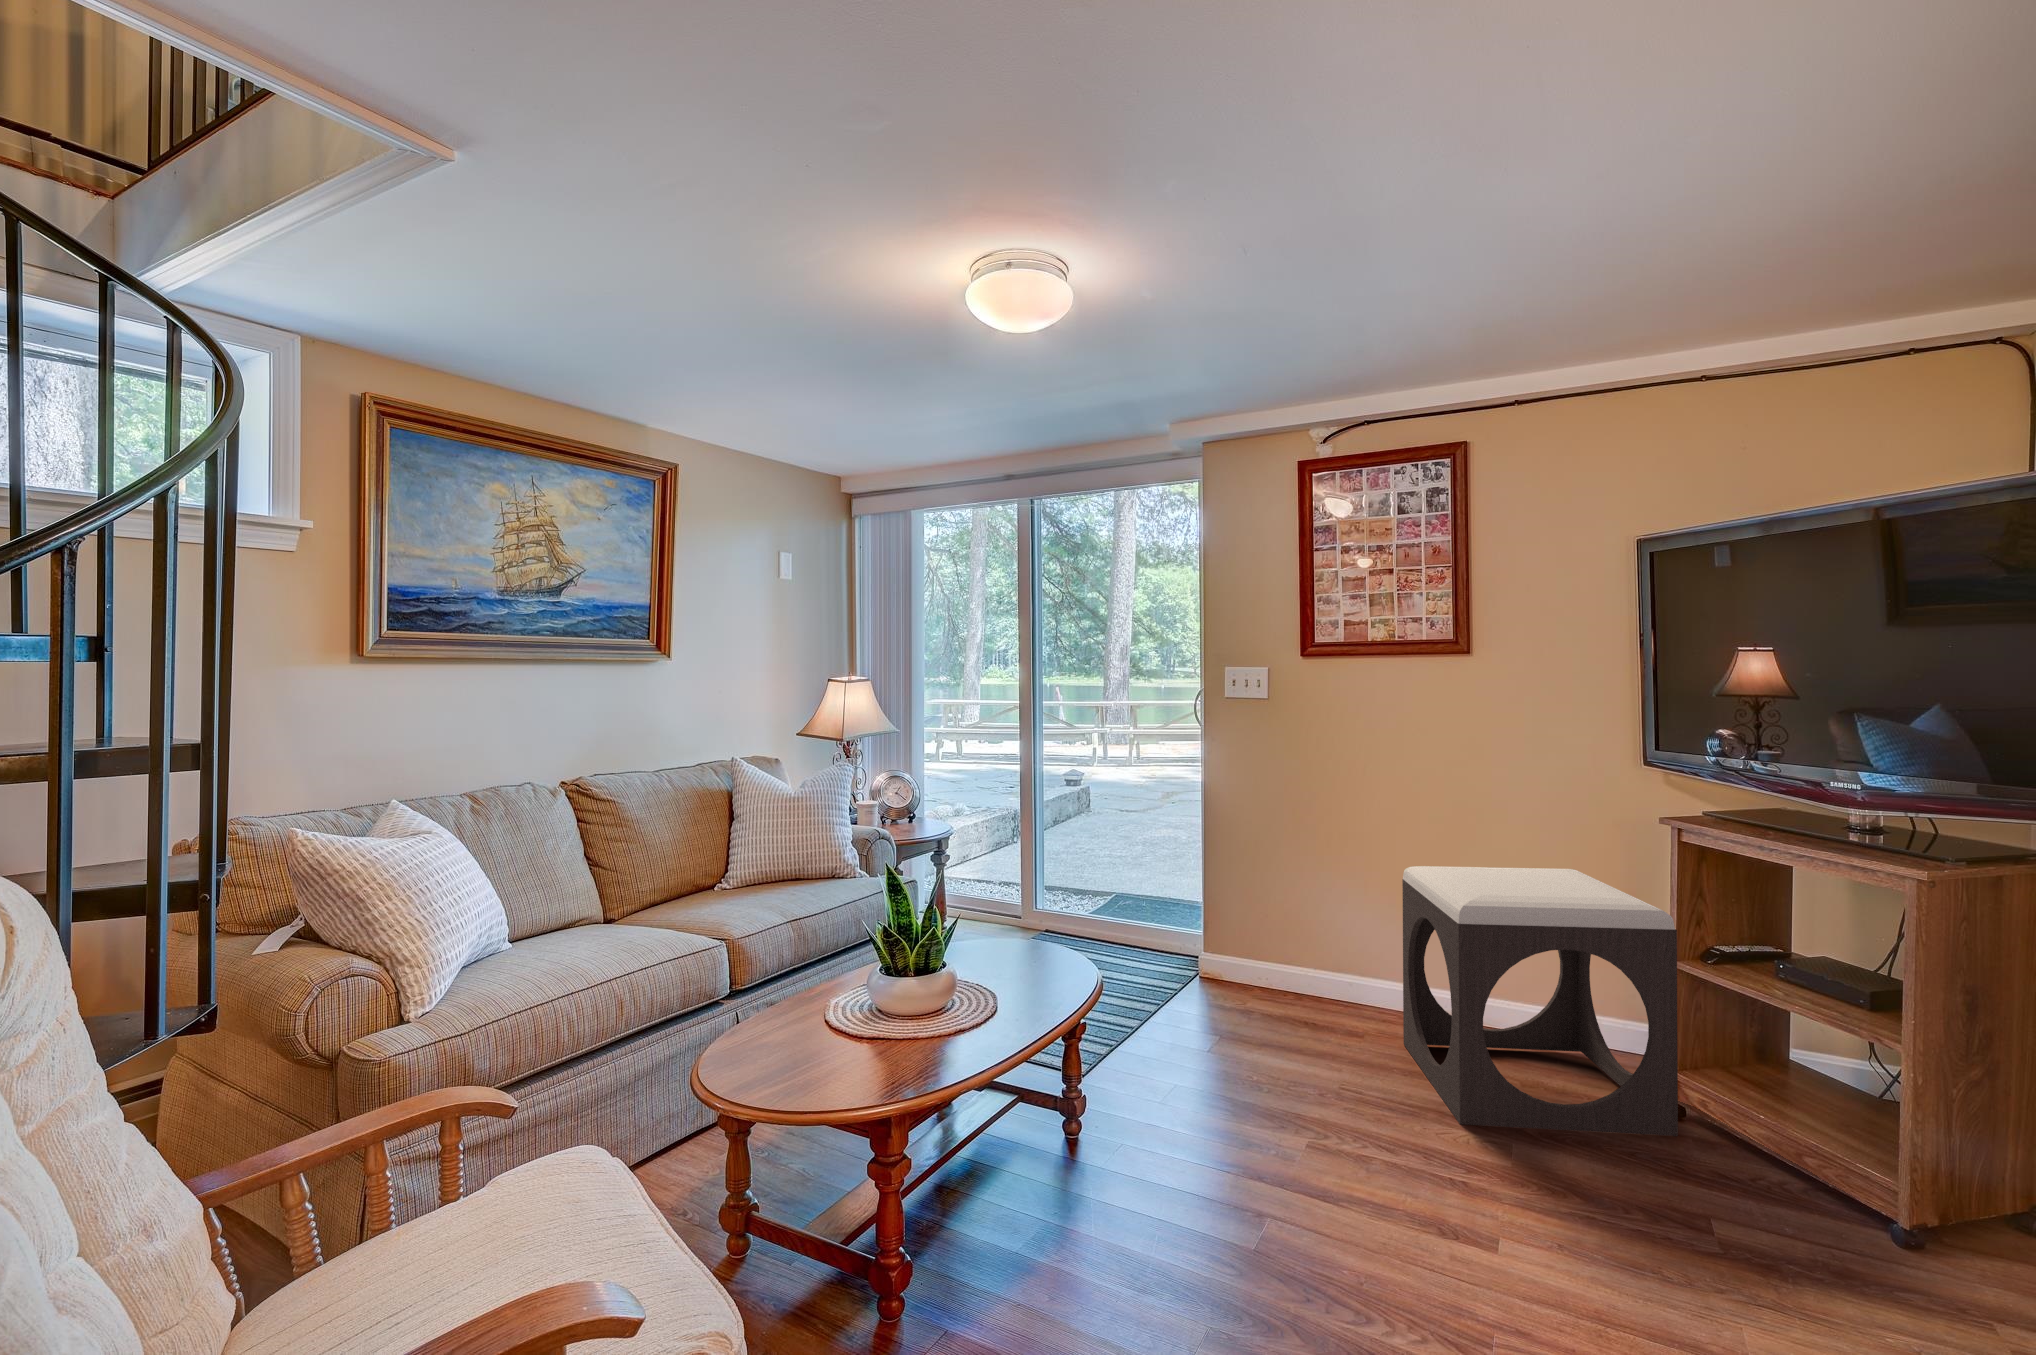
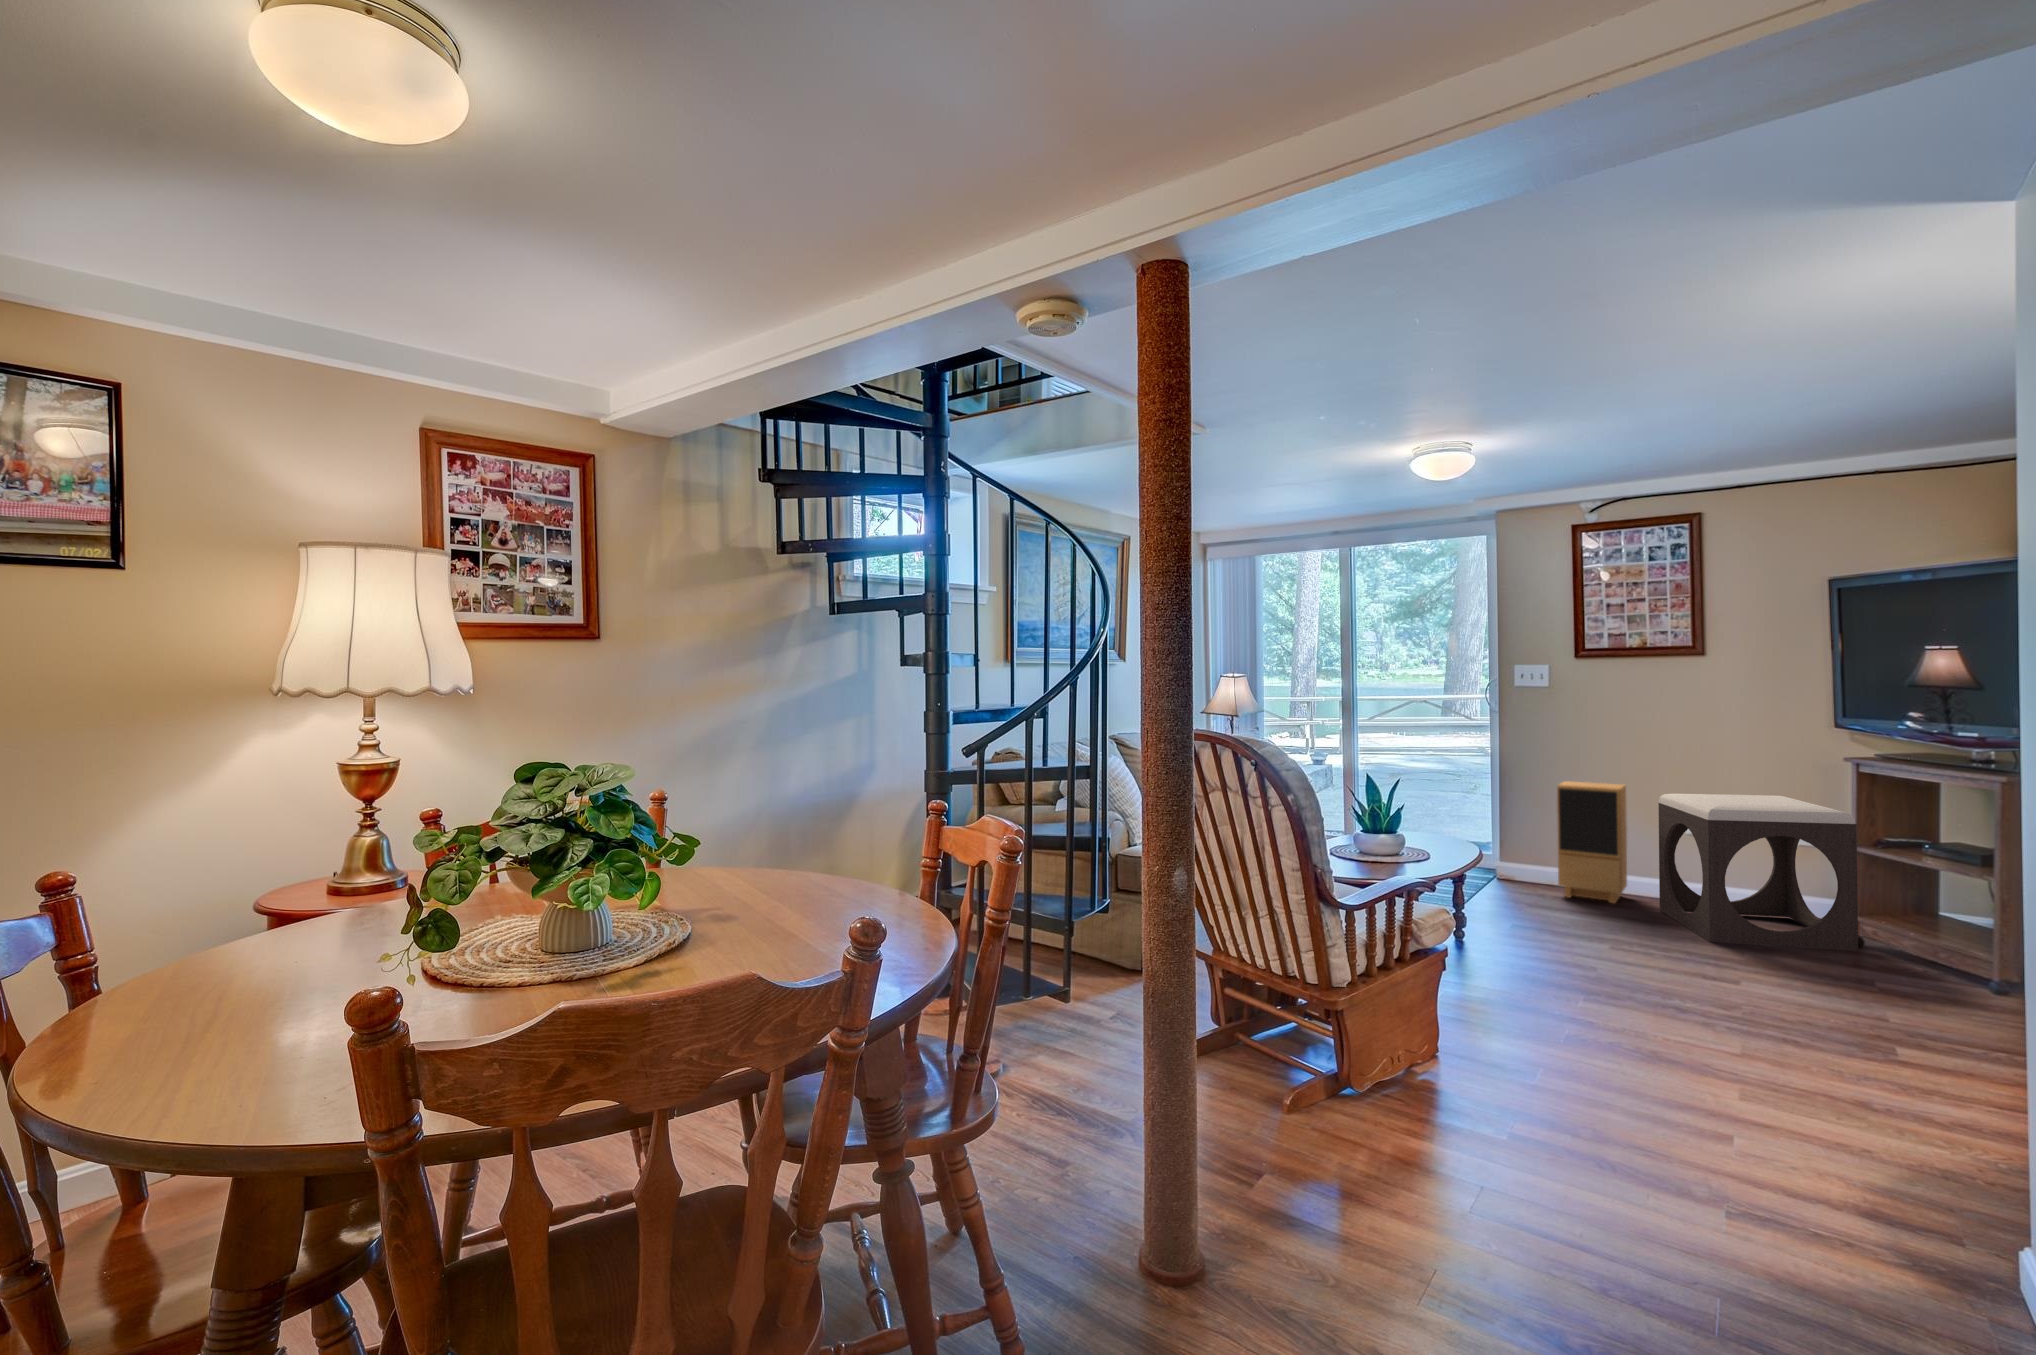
speaker: none [1270,839,1367,1029] -> present [1557,781,1627,903]

